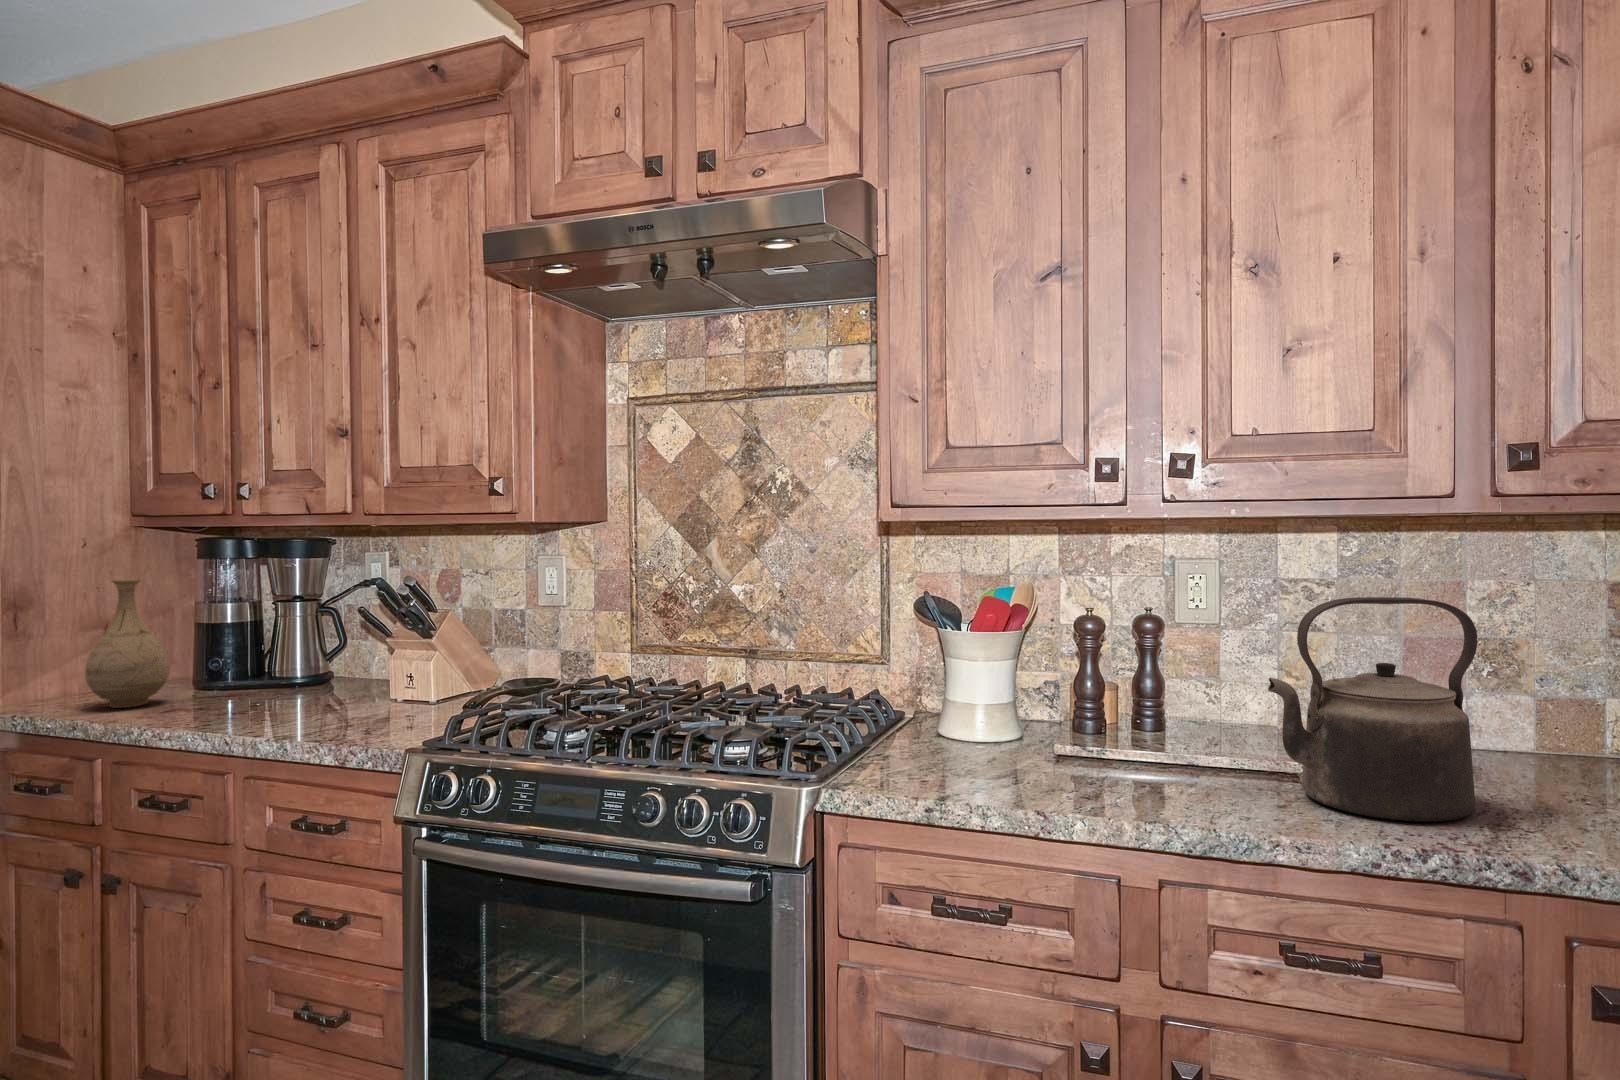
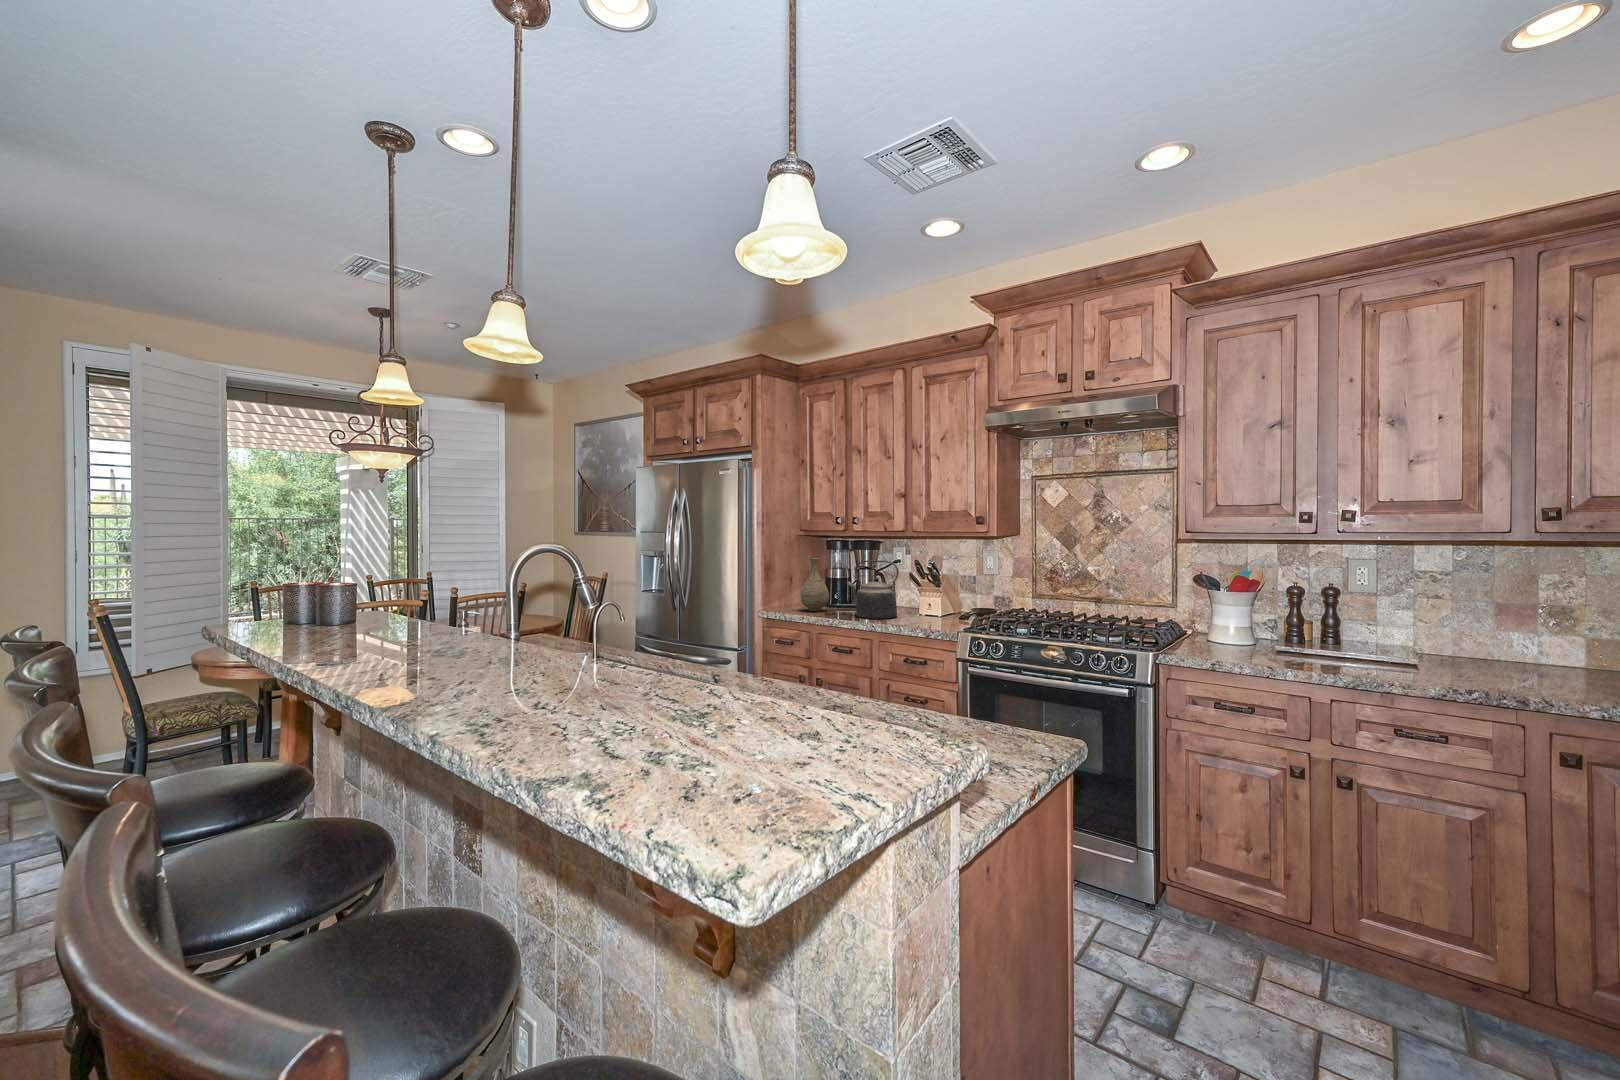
kettle: present [1268,597,1478,822] -> present [848,560,899,619]

